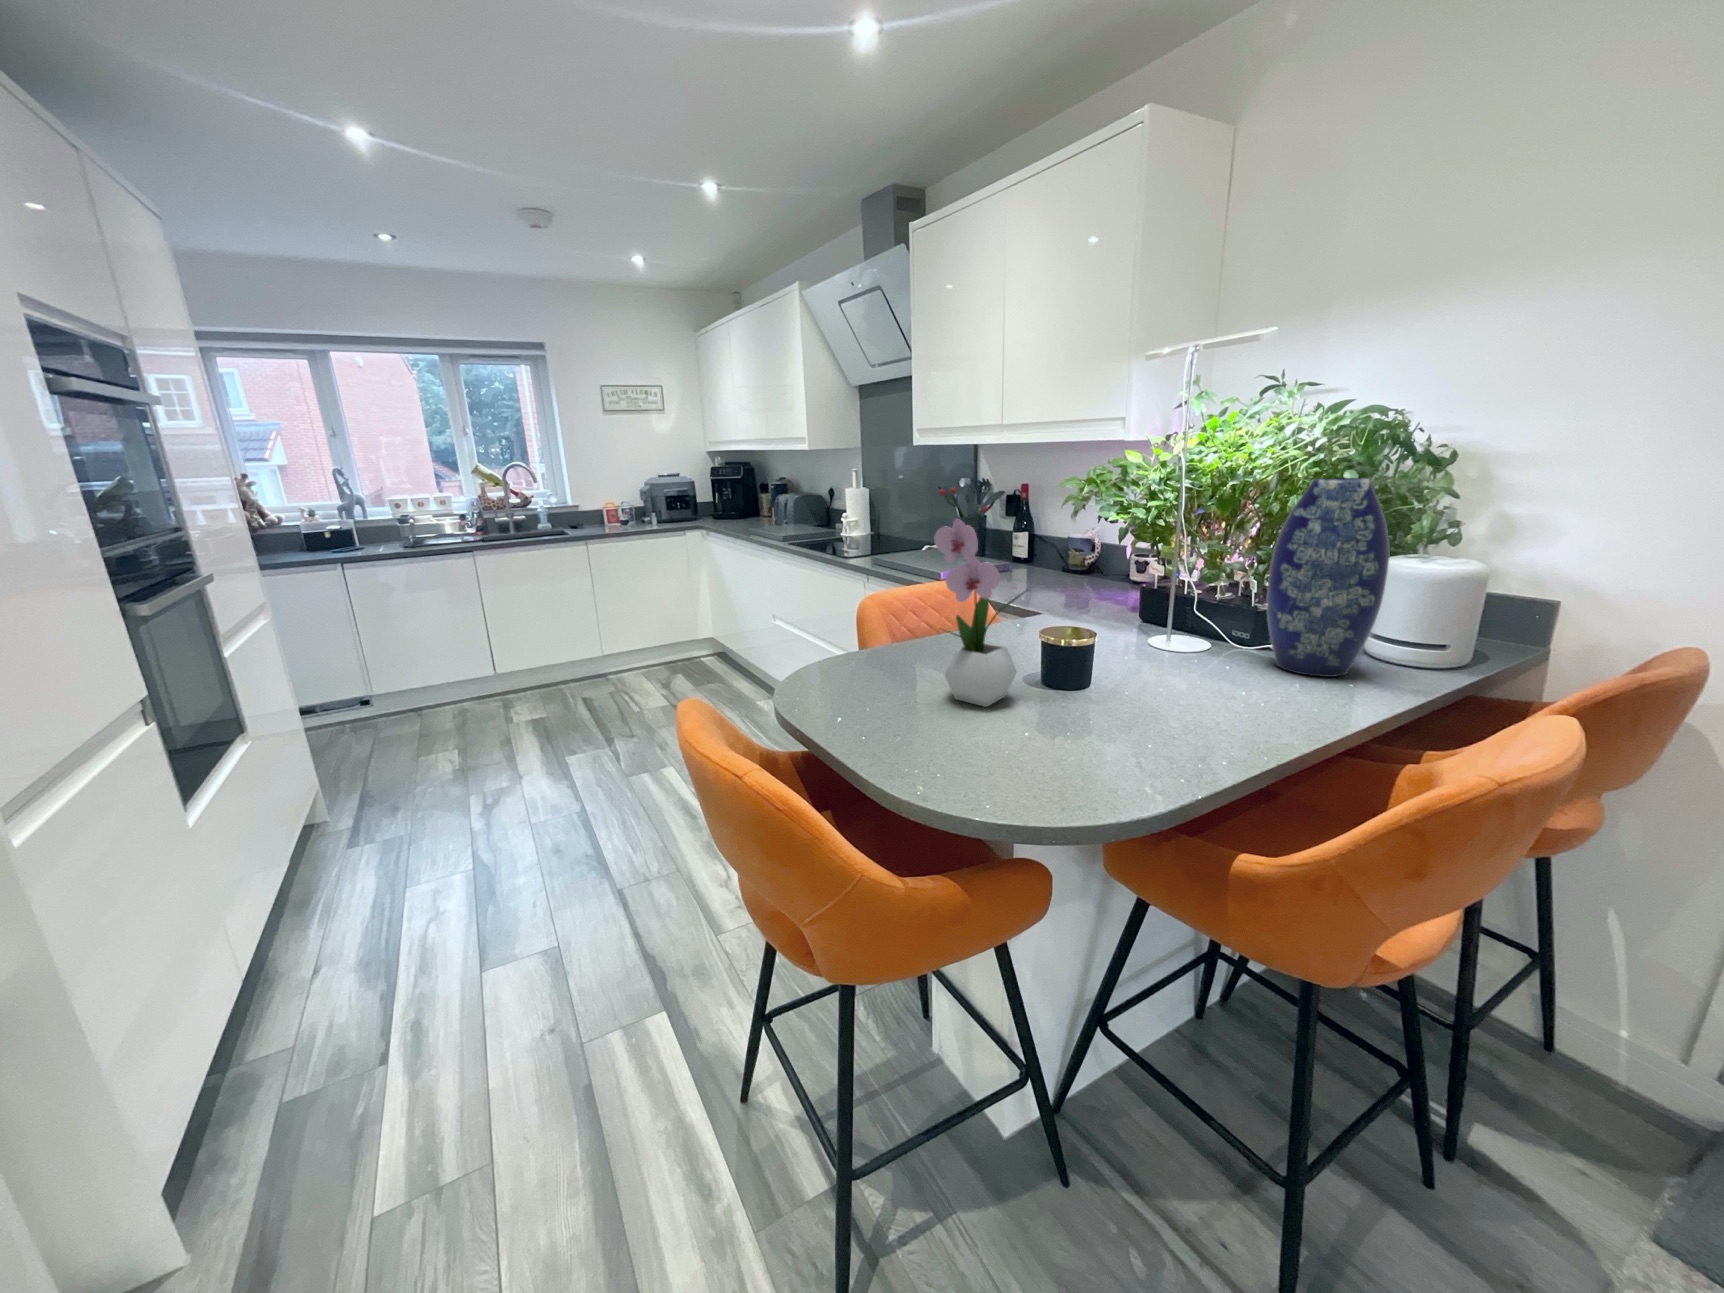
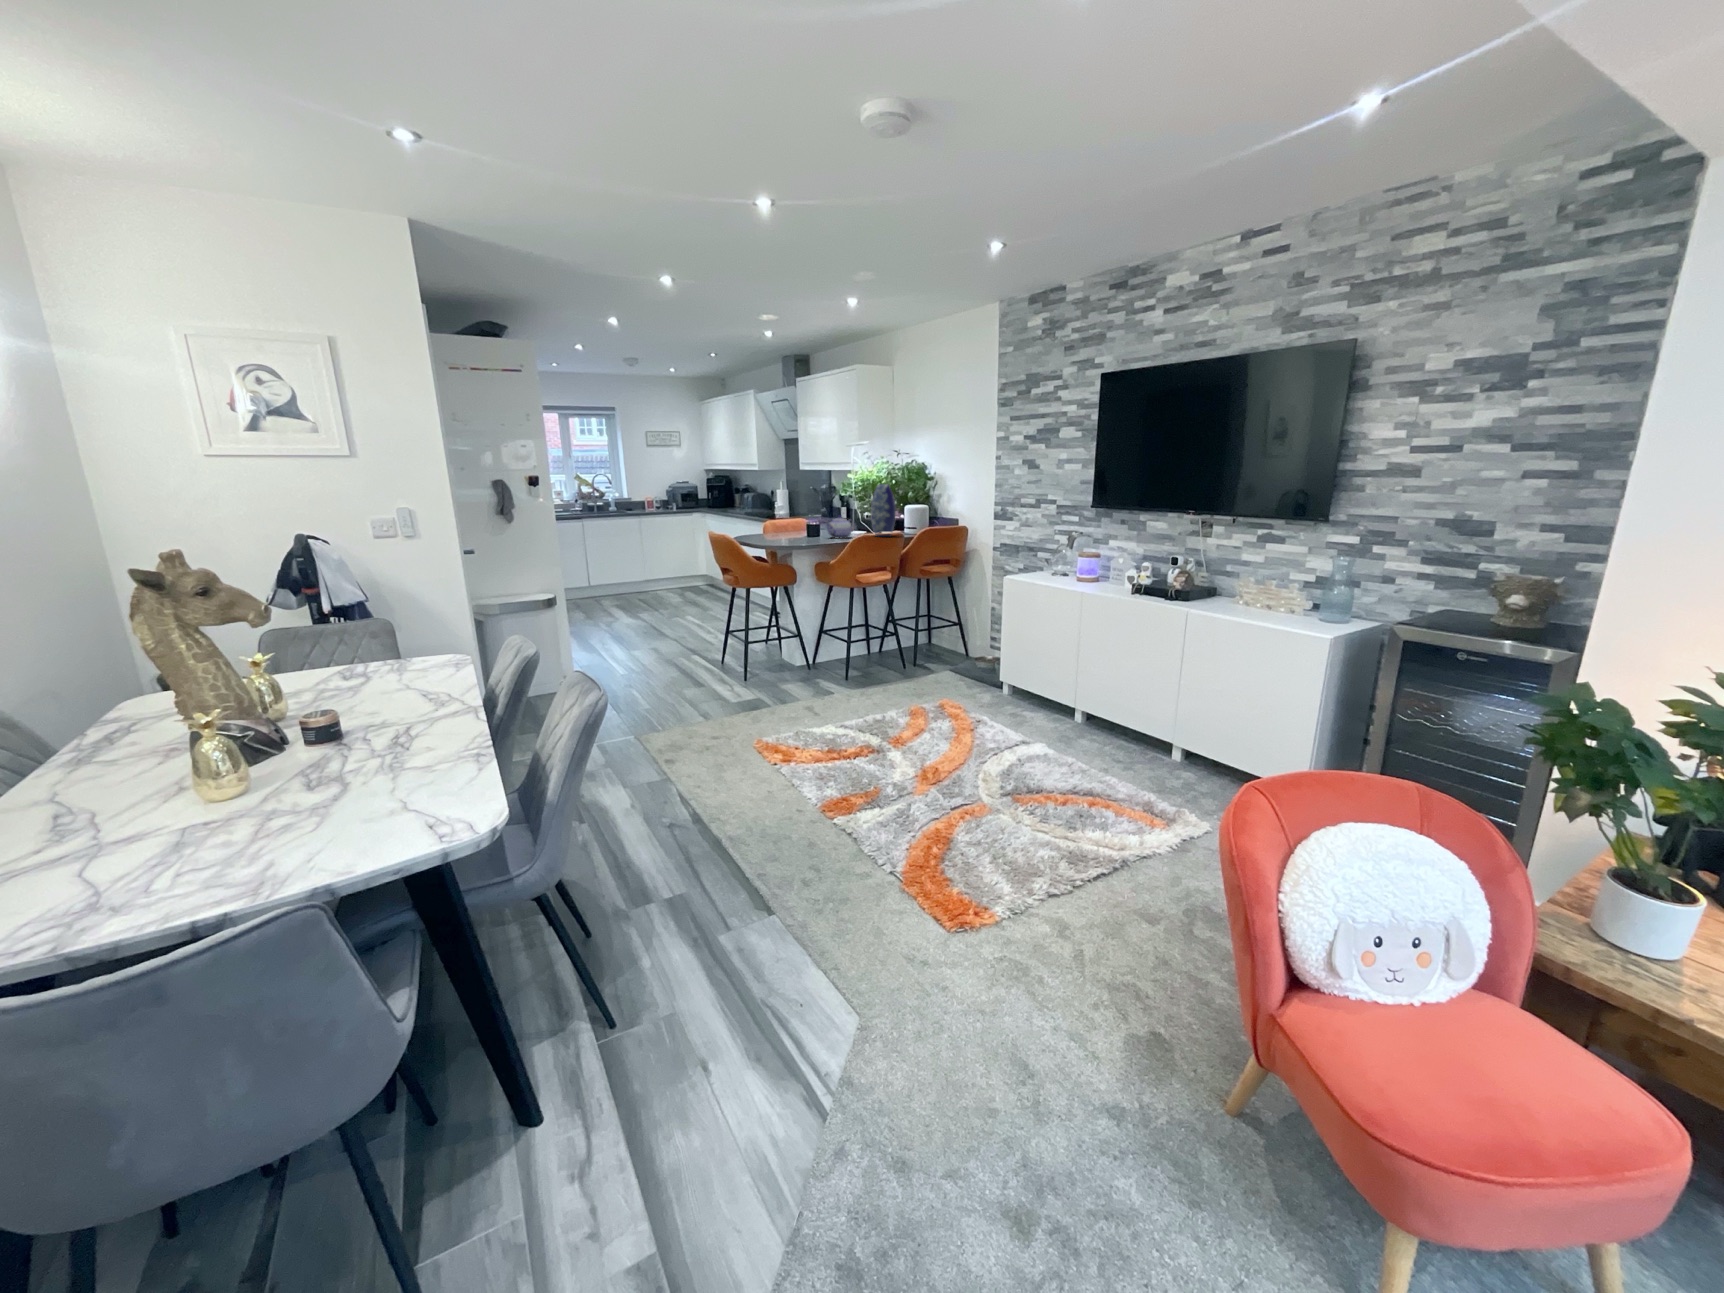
flower arrangement: present [934,487,1026,707] -> none [774,484,798,538]
teapot: none [1140,608,1242,706] -> present [826,515,855,538]

